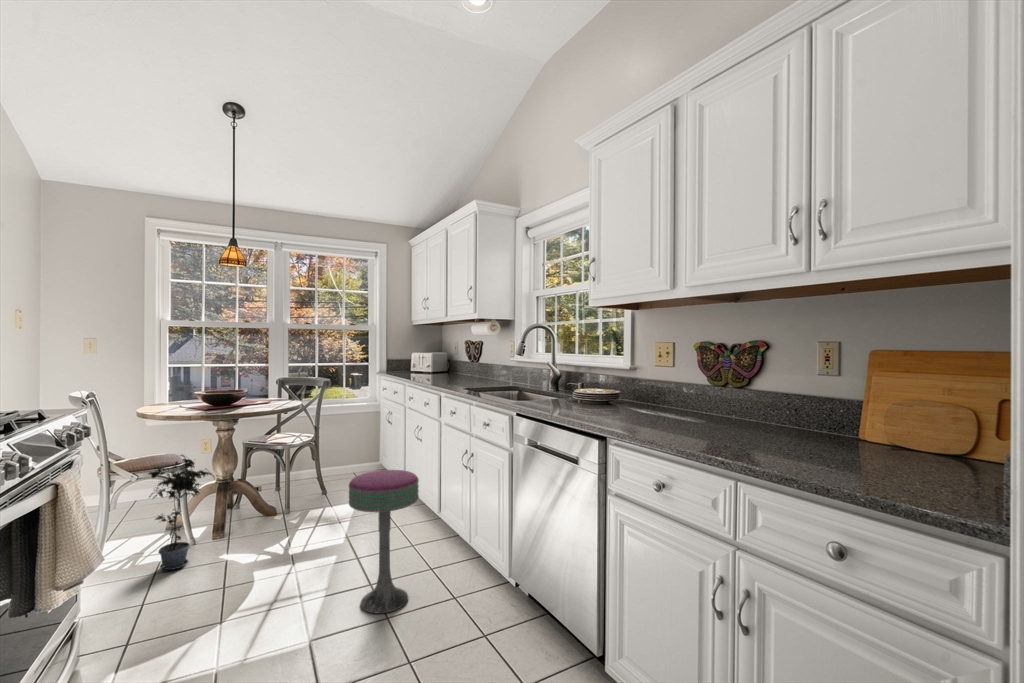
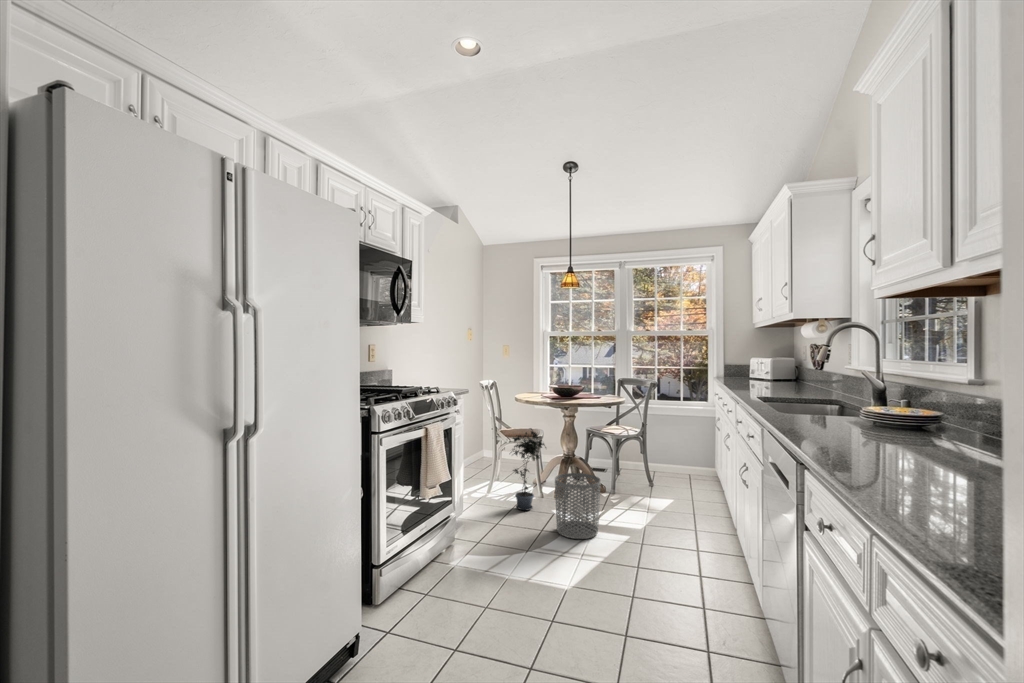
bar stool: present [349,470,419,614] -> none [612,462,676,592]
waste bin: none [240,498,303,584] -> present [555,473,600,539]

